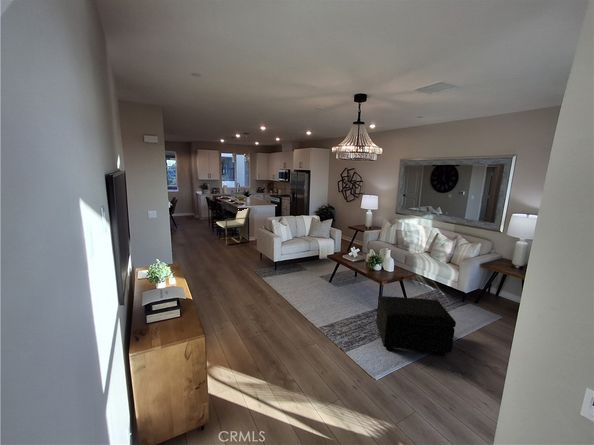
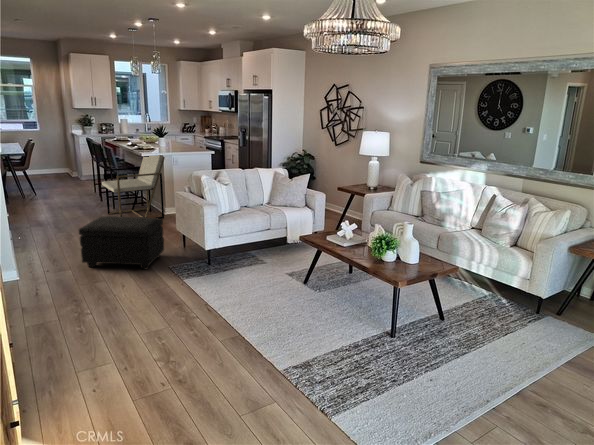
footstool: present [376,296,456,355] -> present [79,216,164,269]

